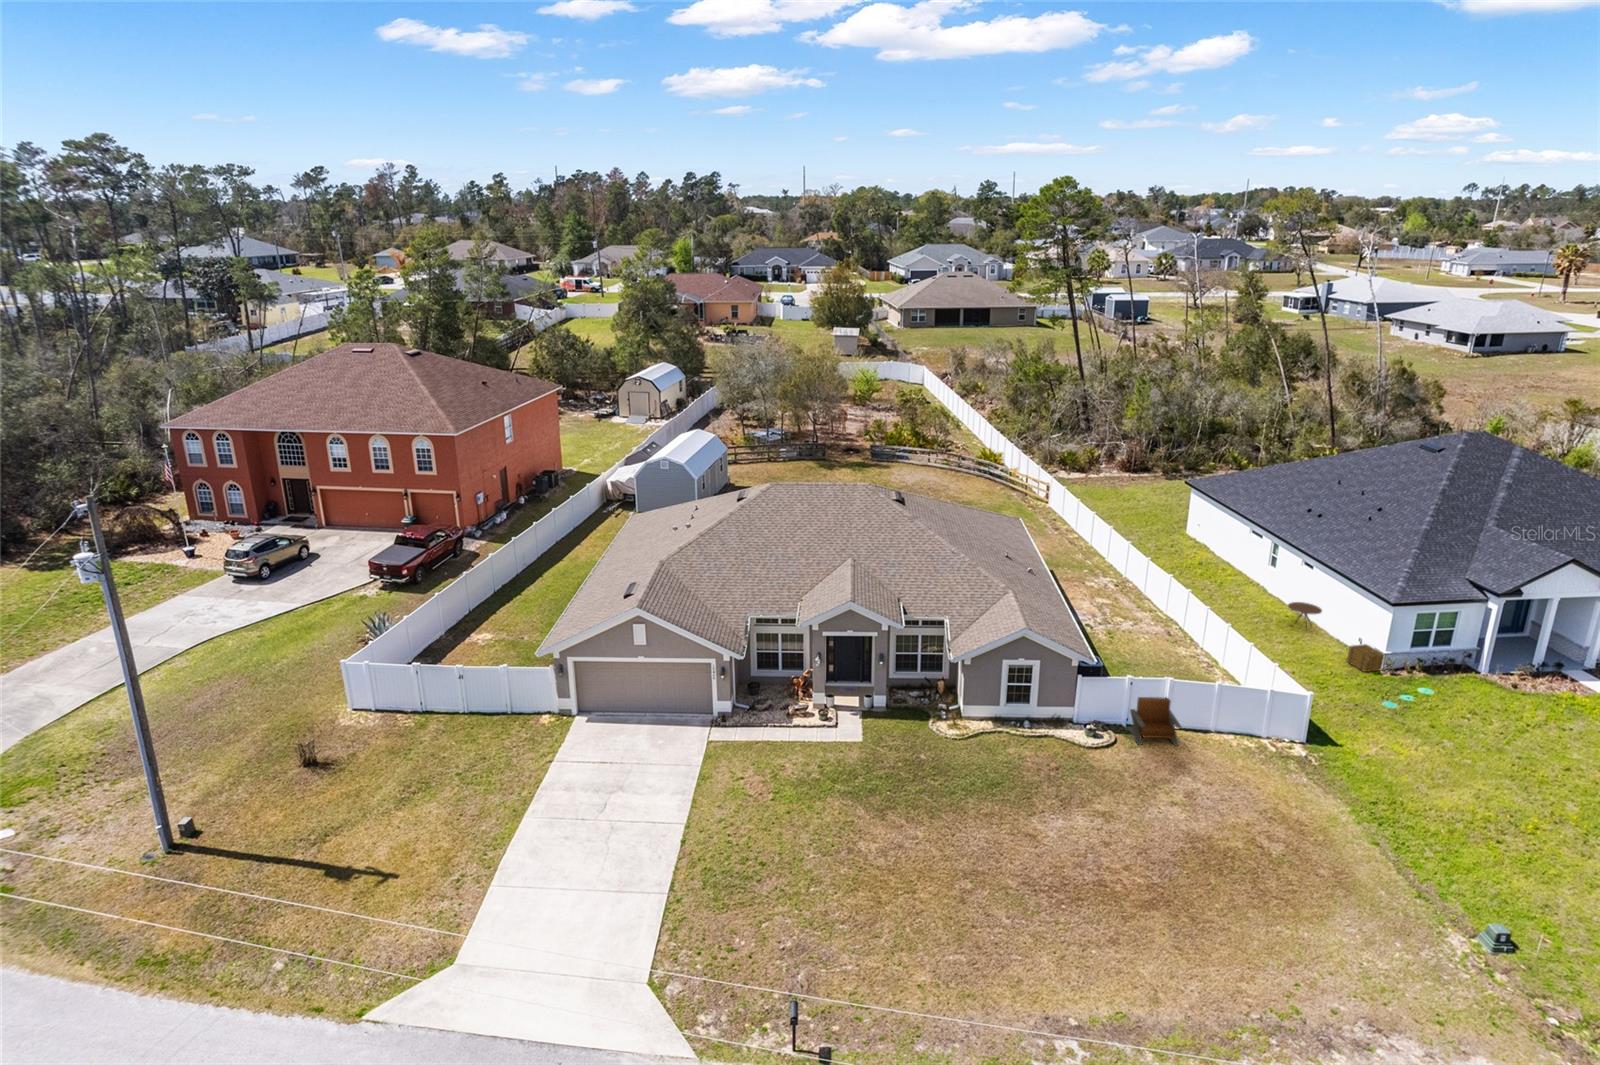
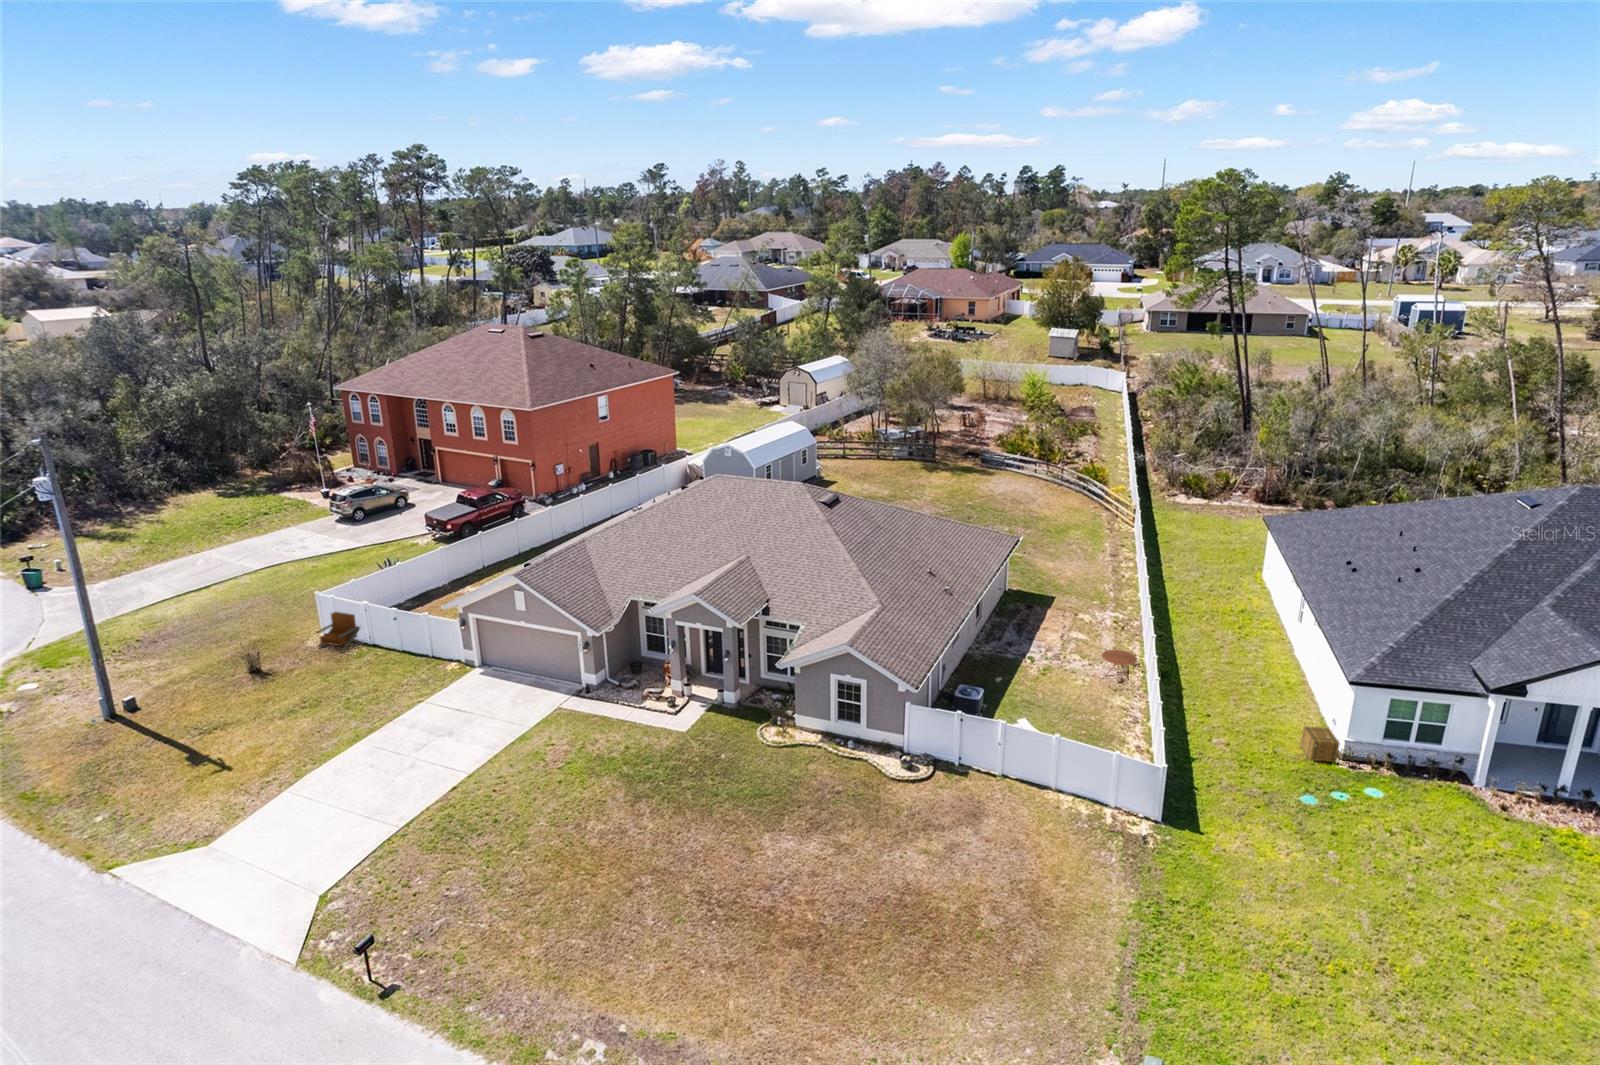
round table: present [1288,602,1322,623] -> present [1101,649,1137,676]
lounge chair: present [1129,697,1181,746] -> present [316,612,362,652]

